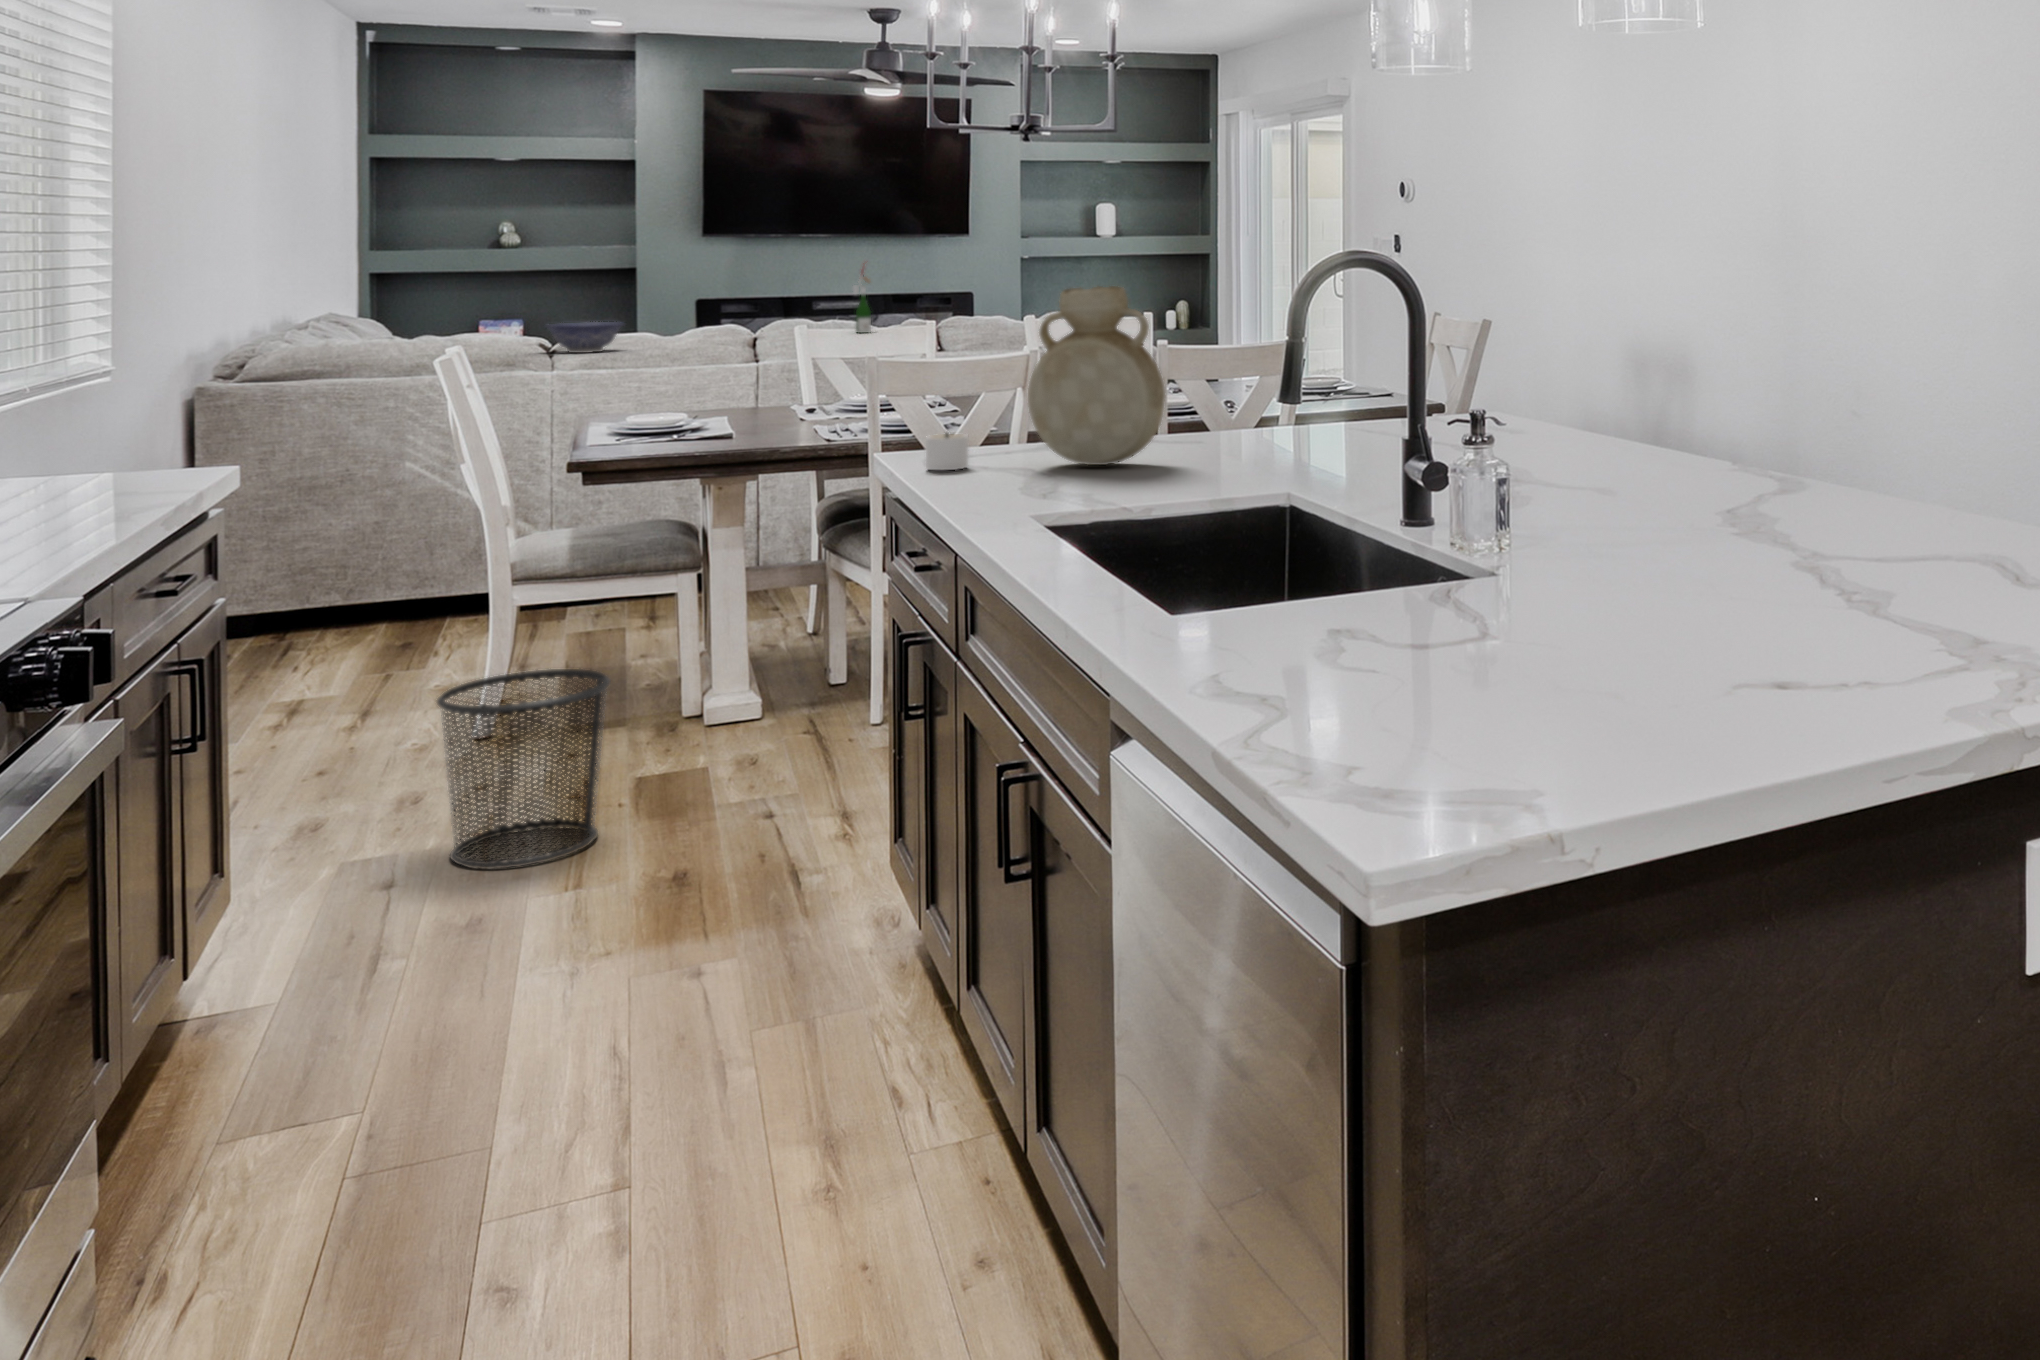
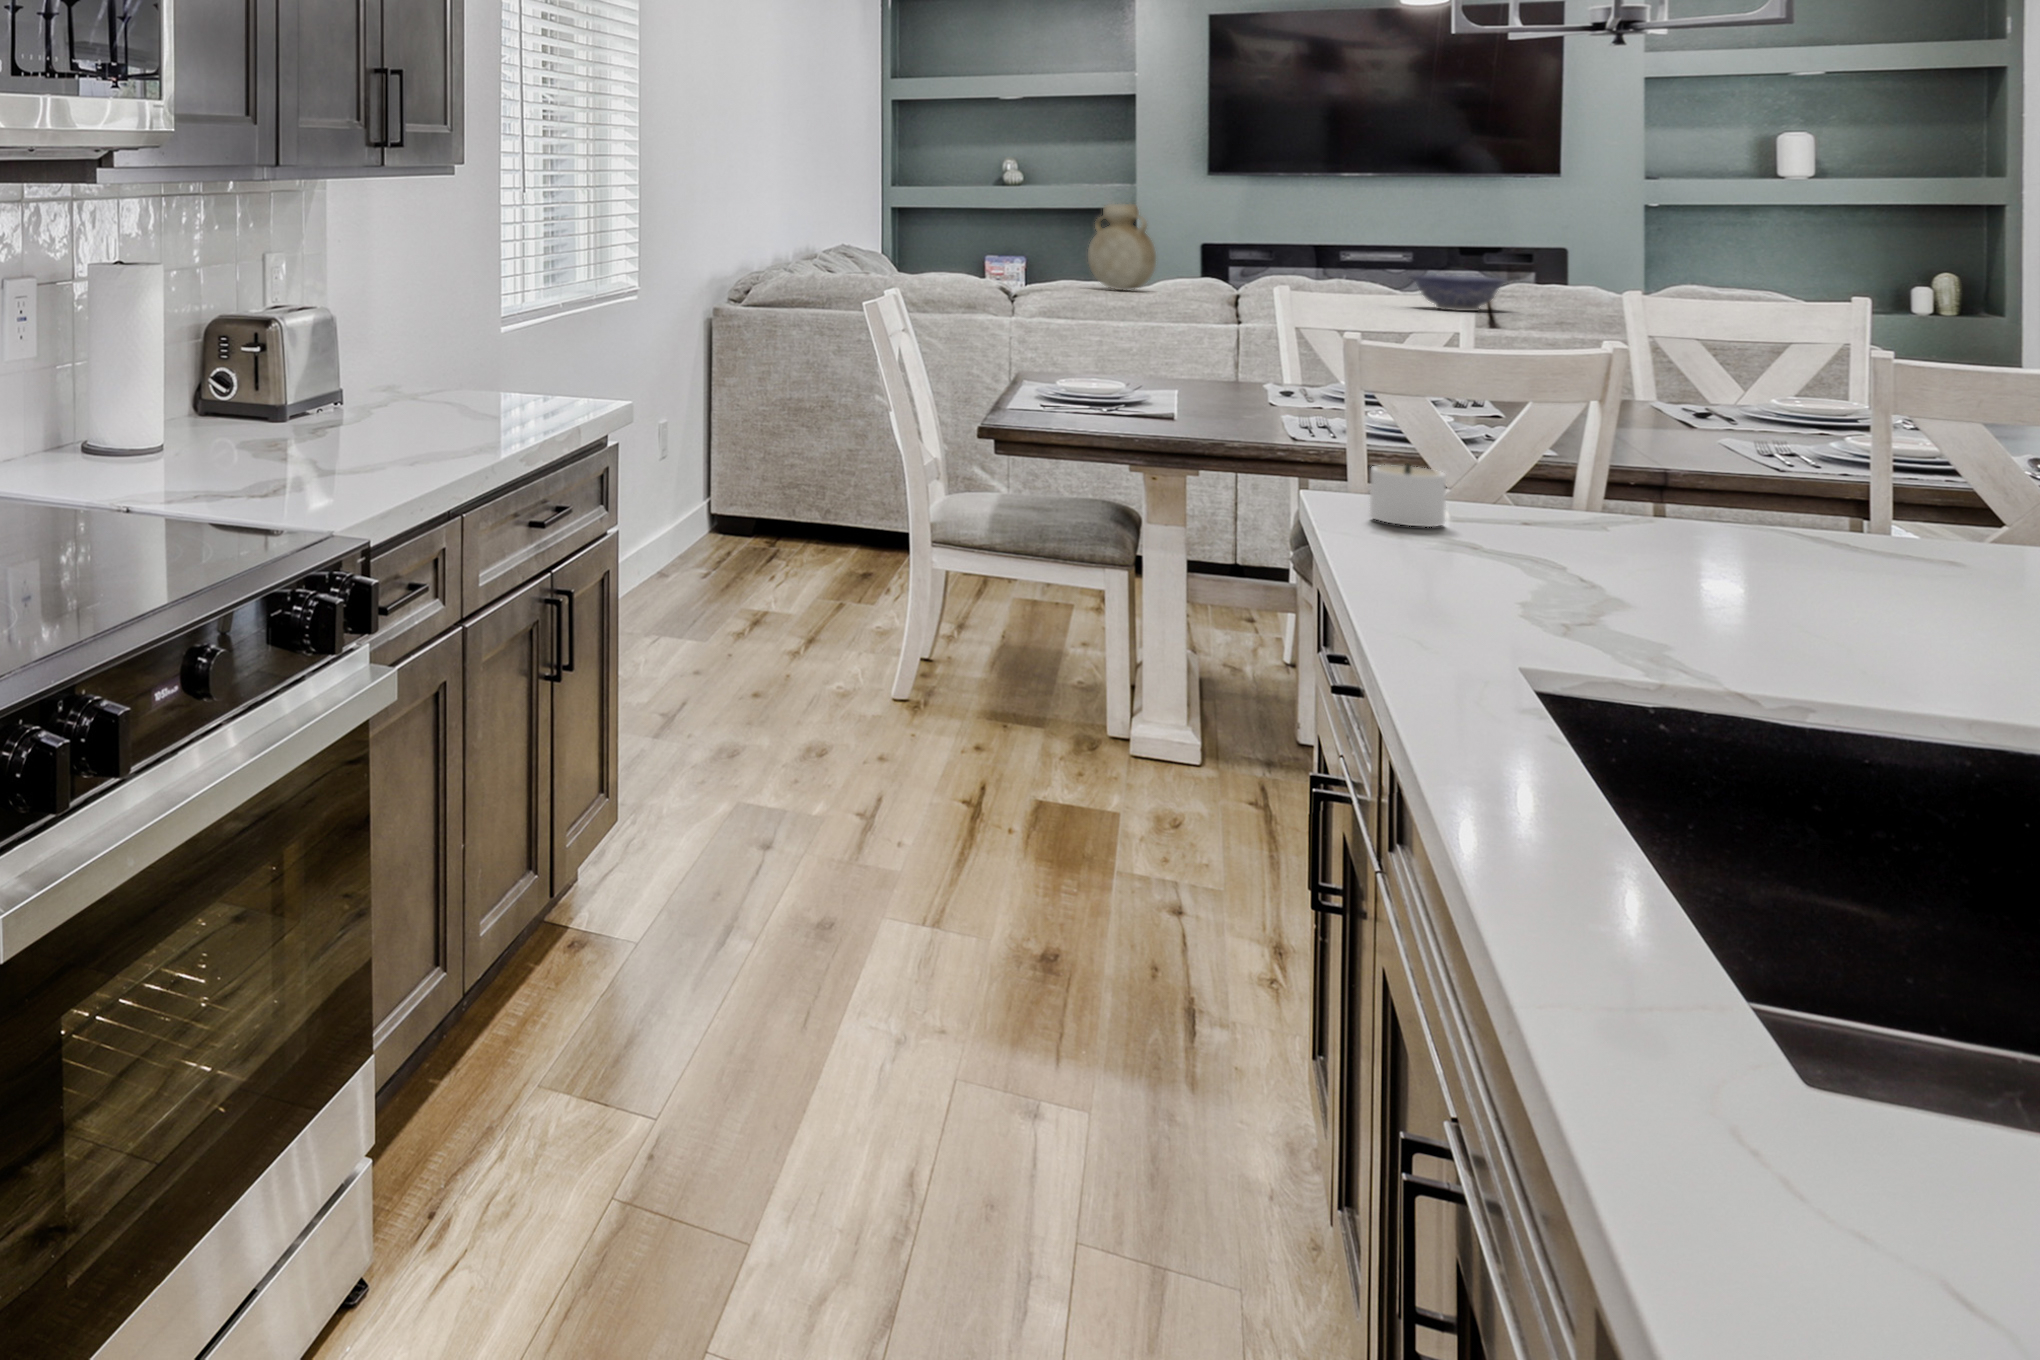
wine bottle: present [853,270,871,333] -> none [1372,209,1404,298]
vase: present [1028,286,1165,465] -> present [1088,204,1156,290]
decorative bowl: present [545,322,624,353] -> present [1410,275,1507,311]
waste bin: present [437,669,610,869] -> none [813,649,994,880]

